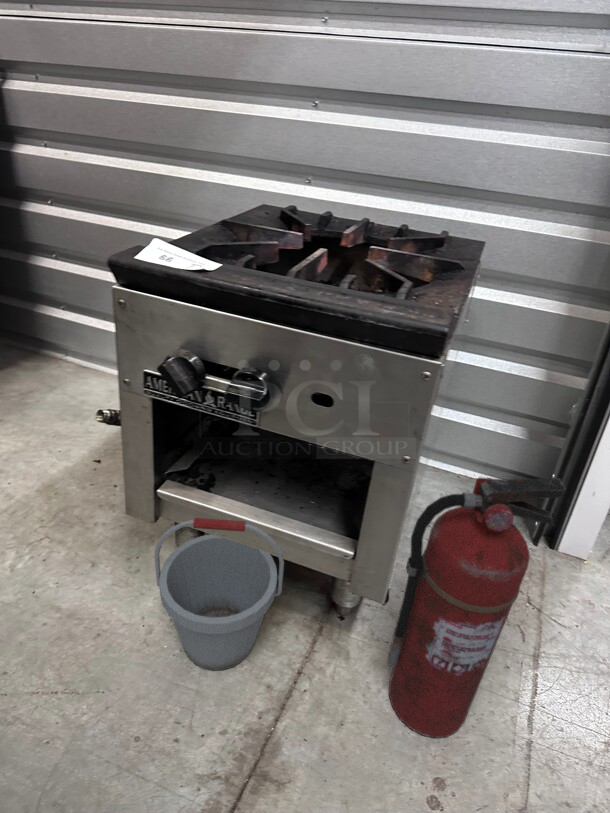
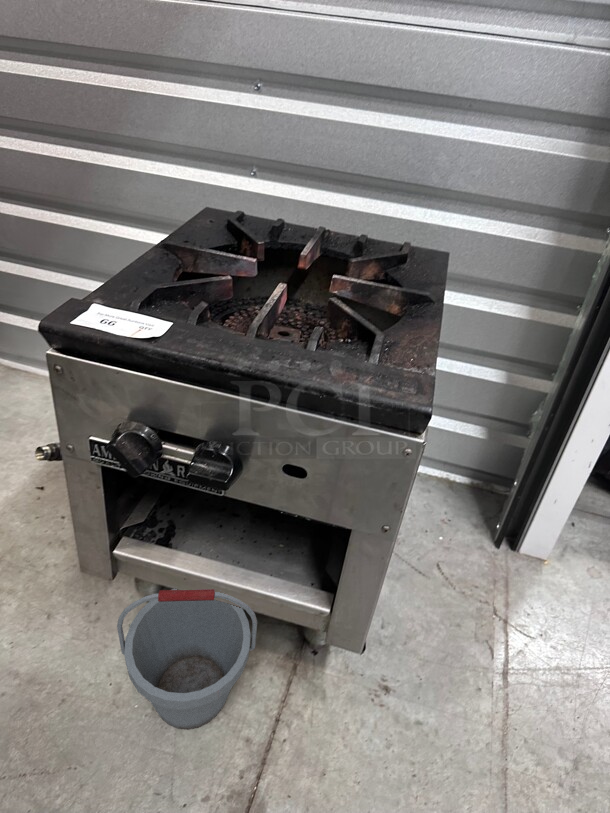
fire extinguisher: present [387,477,566,738] -> none [366,547,552,777]

